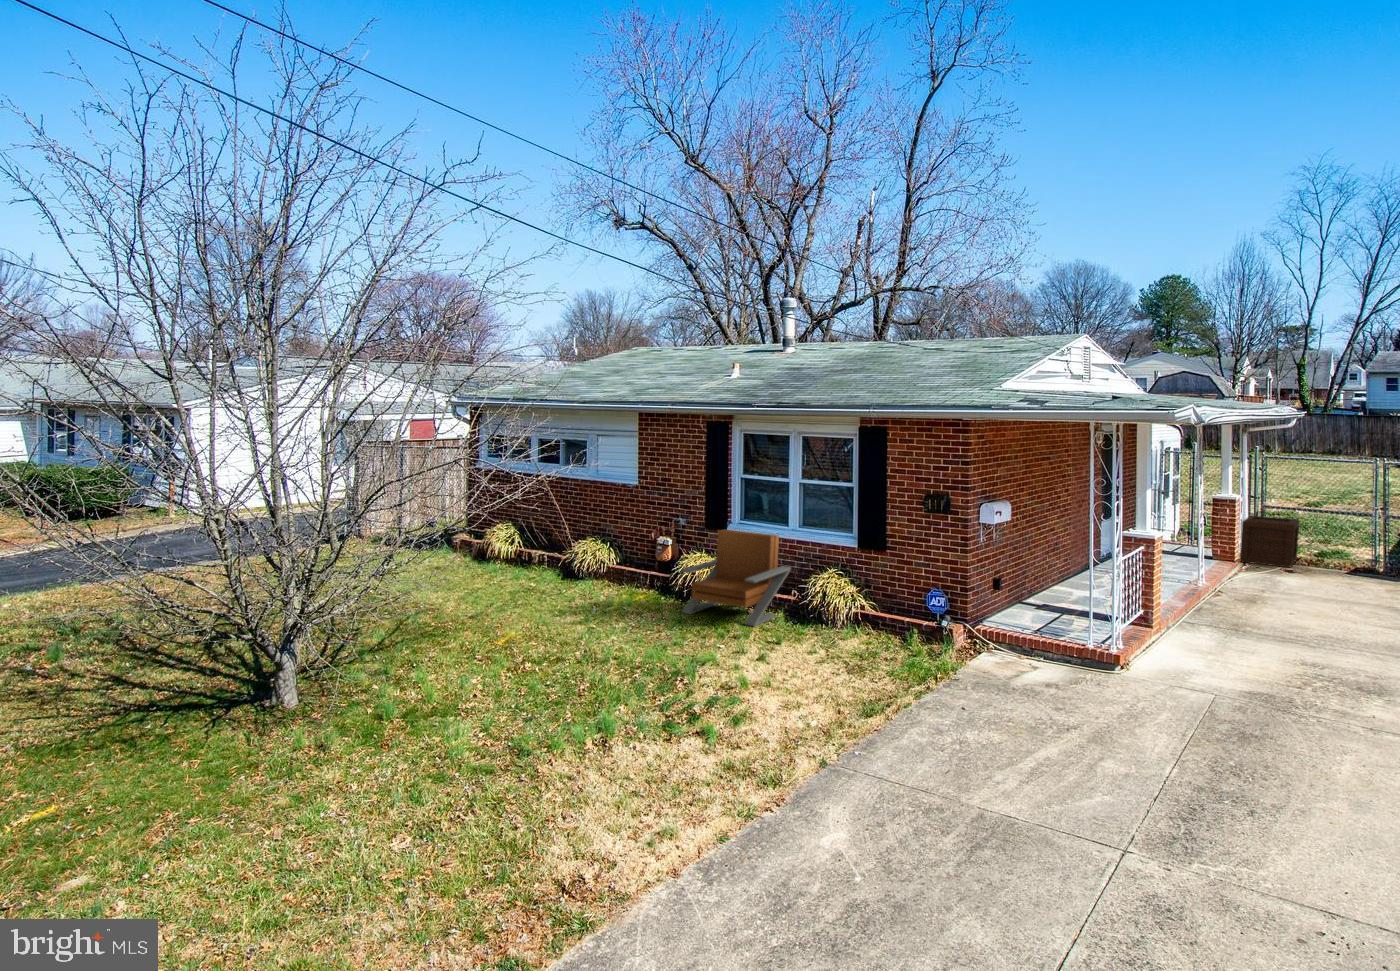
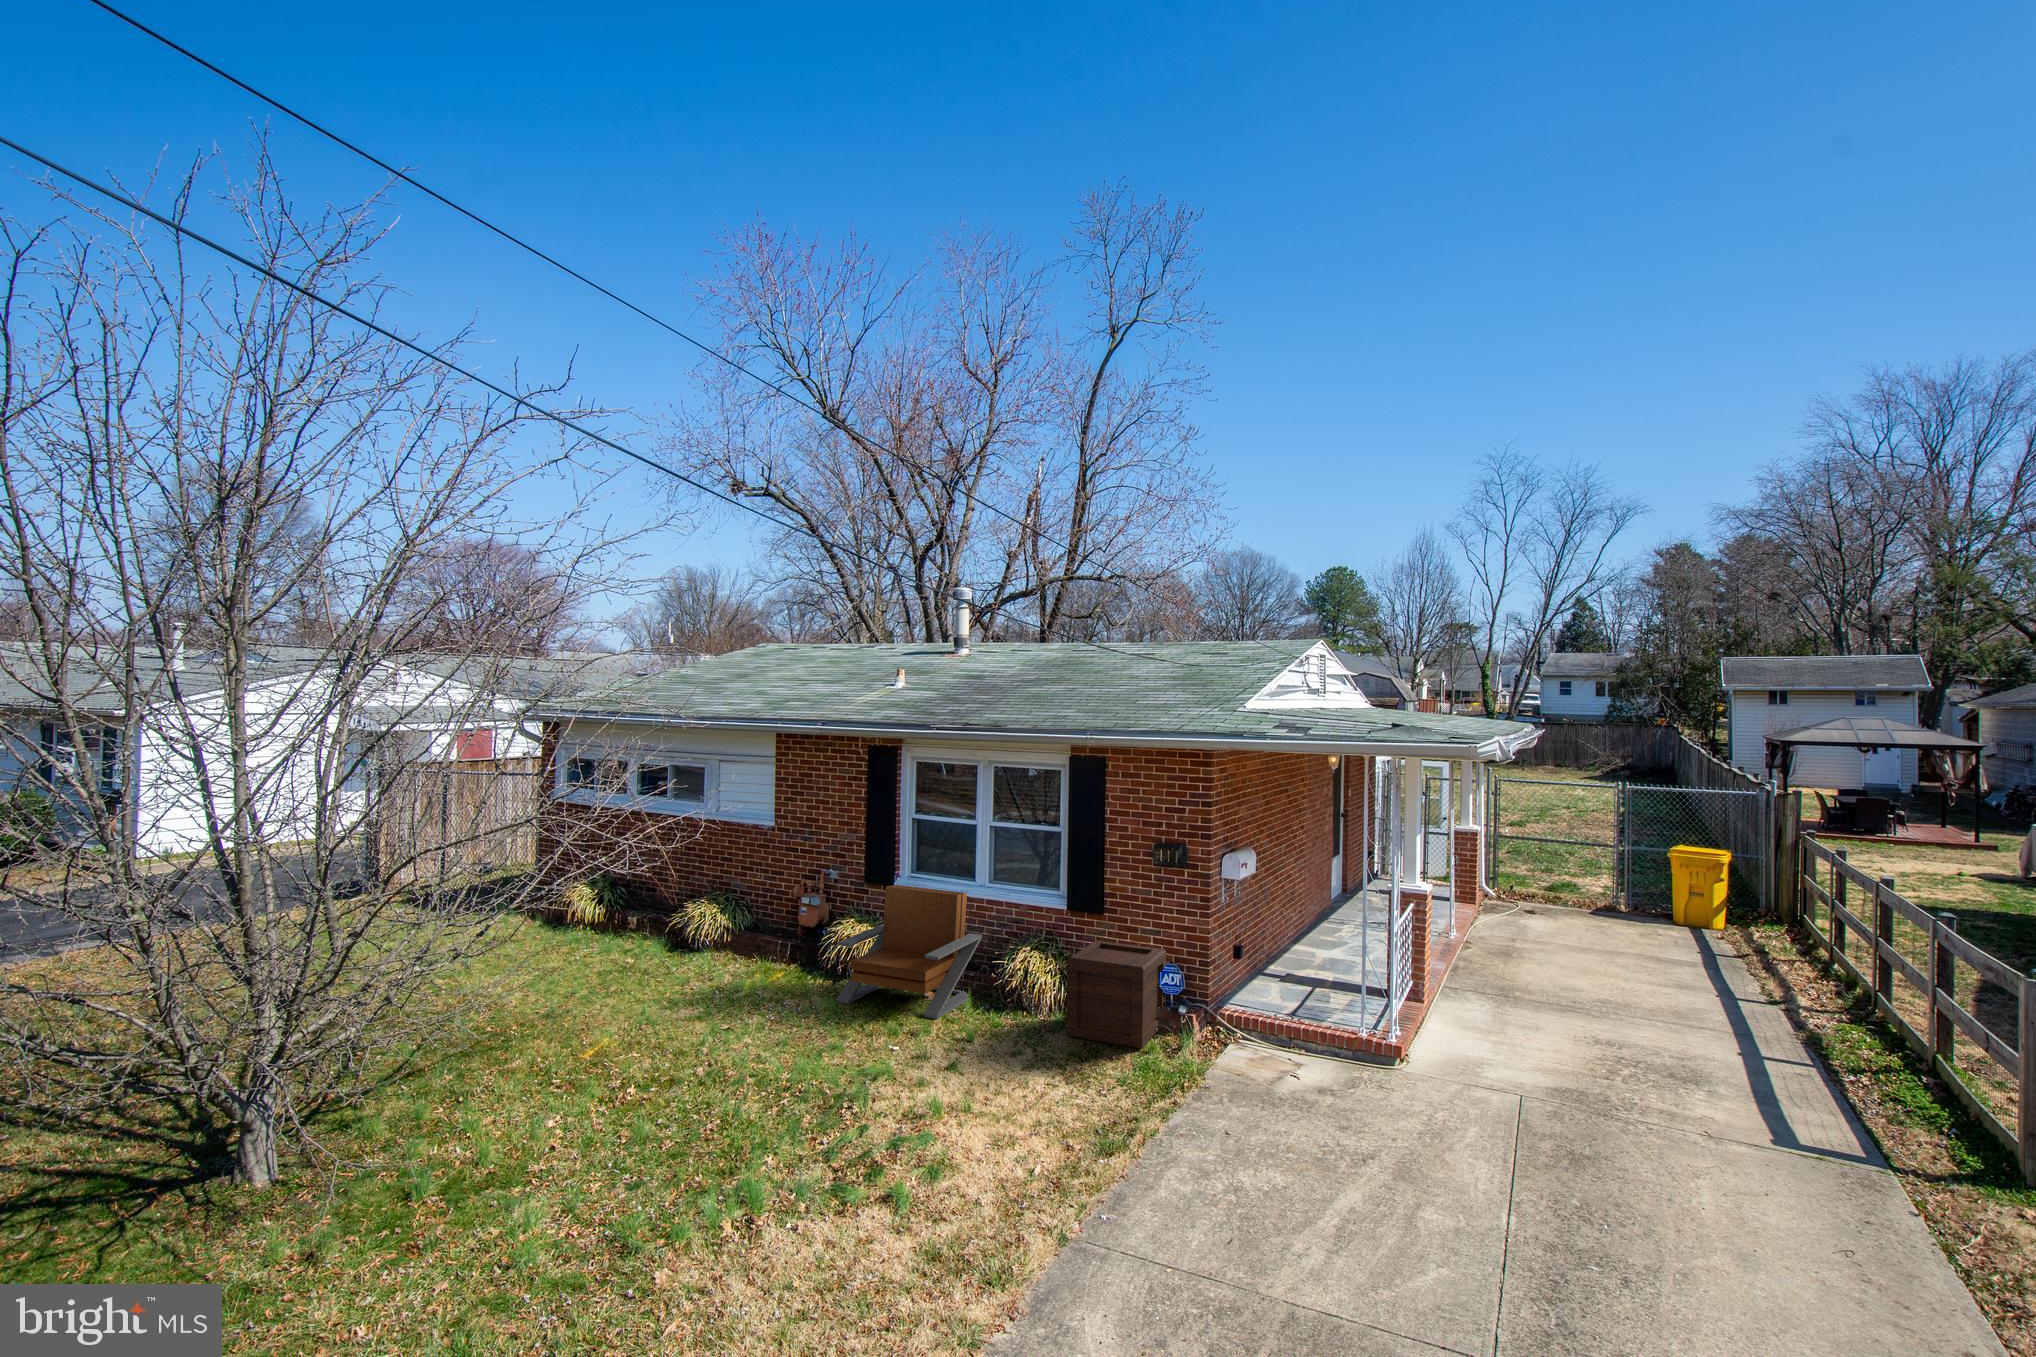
wooden crate: present [1240,516,1300,567] -> present [1066,940,1166,1049]

